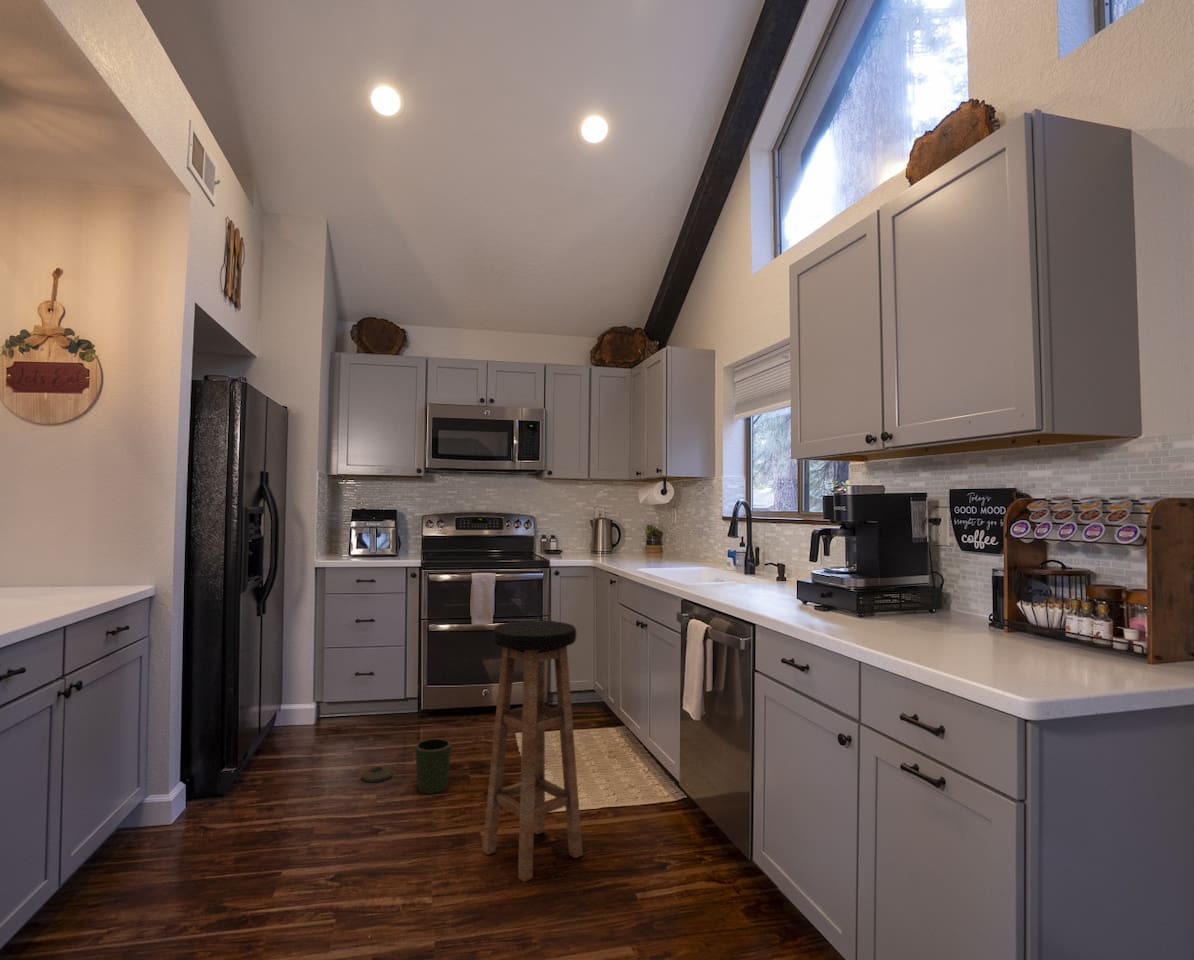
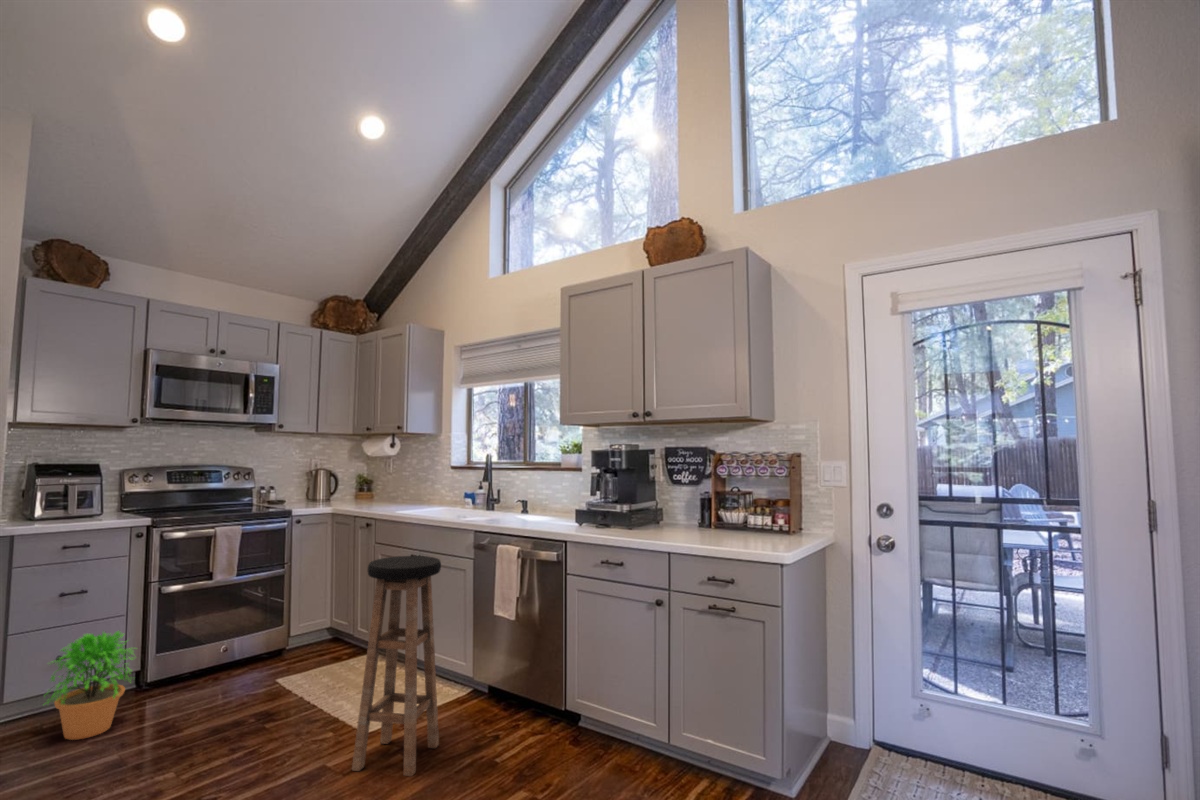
potted plant: none [328,656,396,747] -> present [45,631,133,740]
trash can: present [361,738,451,794] -> none [137,692,263,762]

